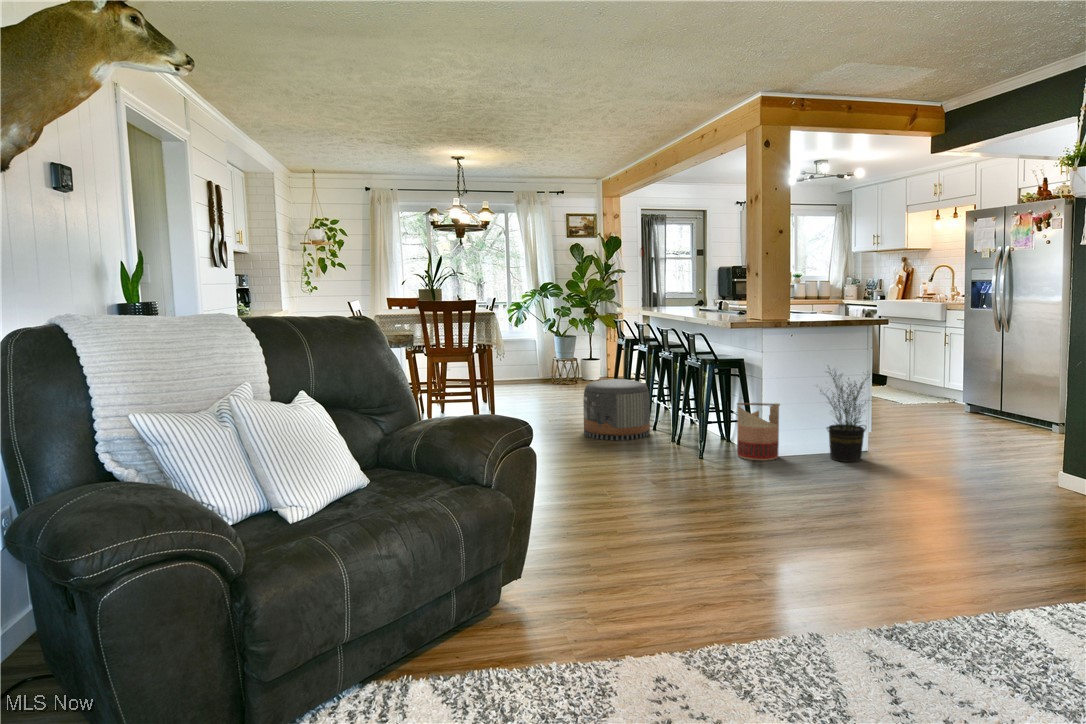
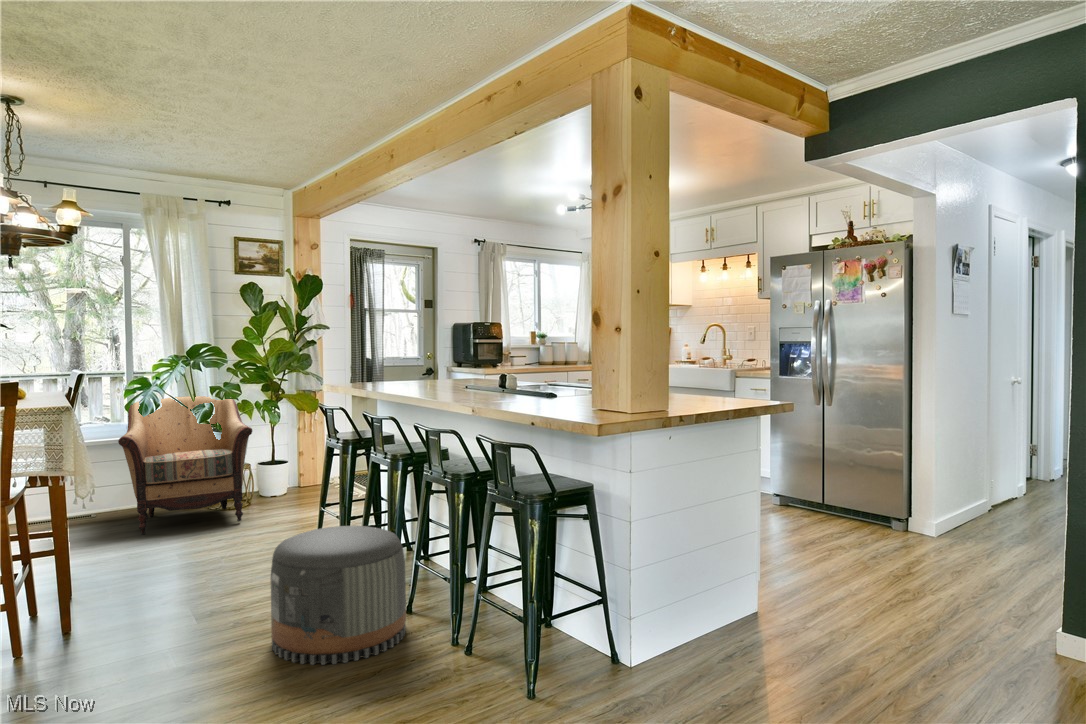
armchair: none [507,316,578,393] -> present [118,396,252,534]
potted plant: present [827,368,870,462] -> none [721,487,828,670]
basket: present [737,403,780,460] -> none [594,571,671,694]

